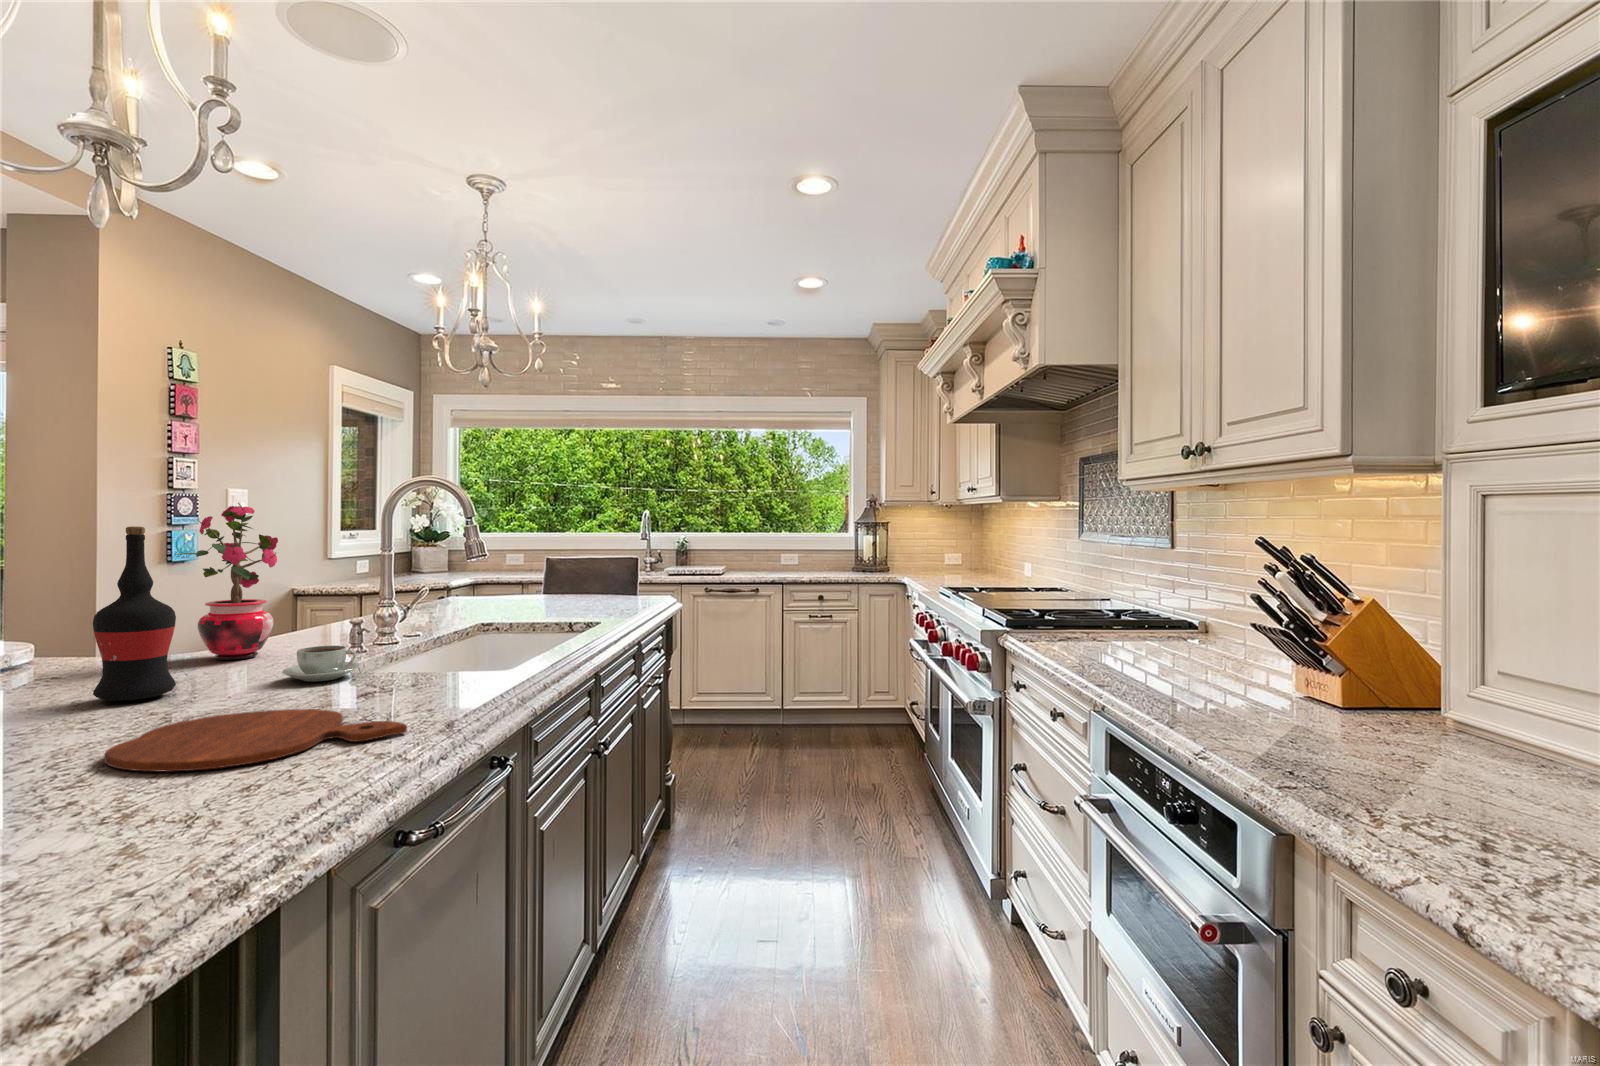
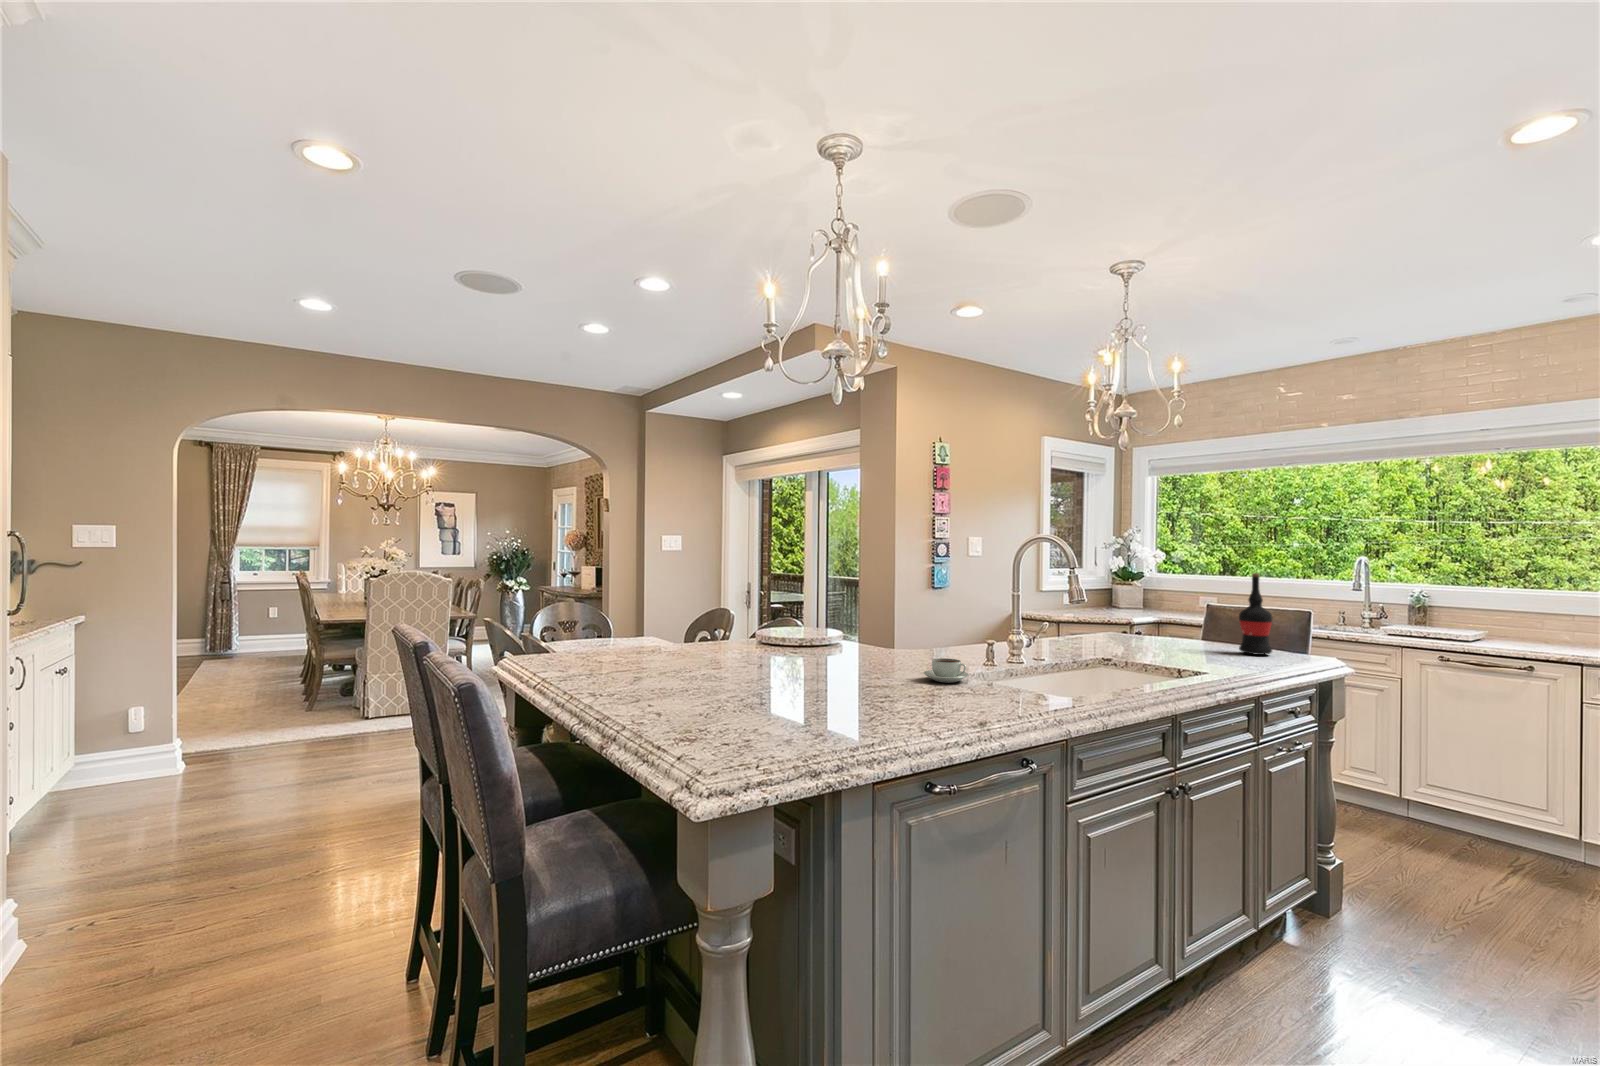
potted plant: present [177,503,278,660] -> none [887,557,944,661]
wine bottle: present [93,526,176,701] -> present [1239,573,1272,655]
cutting board: present [104,709,407,772] -> none [813,691,952,722]

